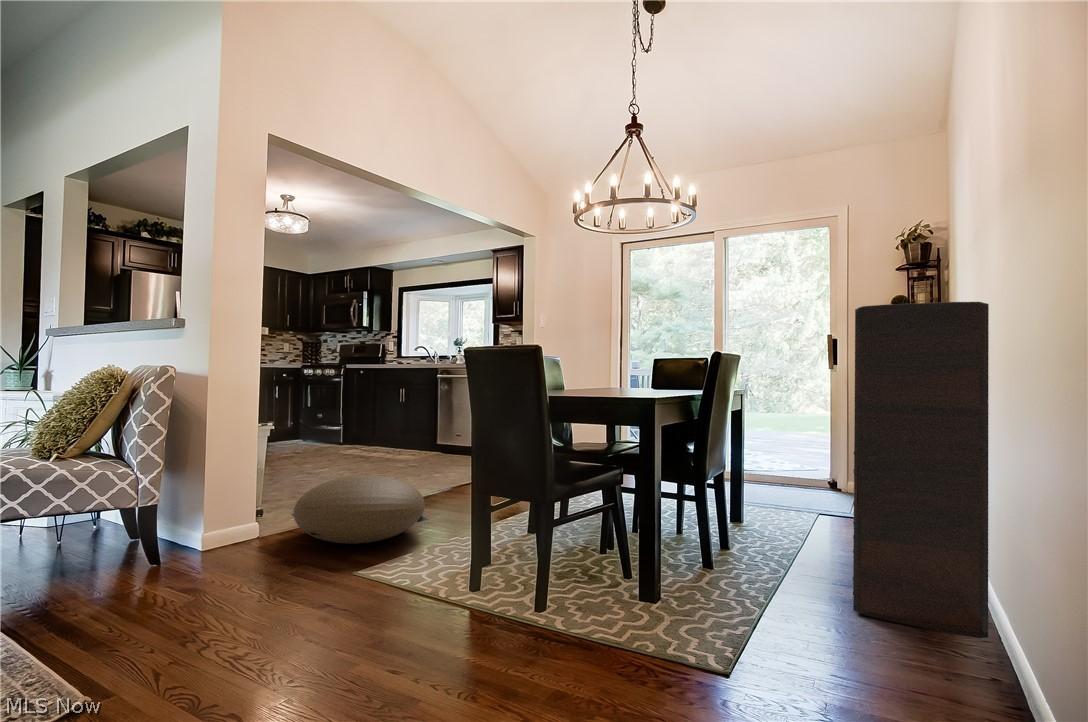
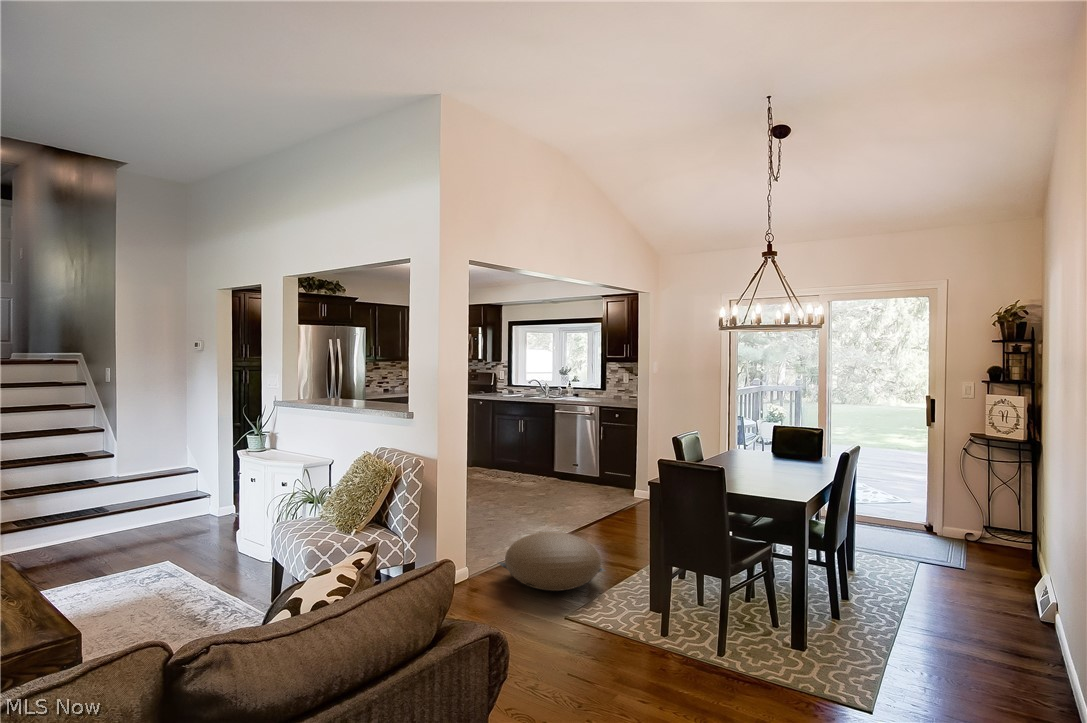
bookshelf: present [853,302,989,638] -> none [956,427,1065,690]

